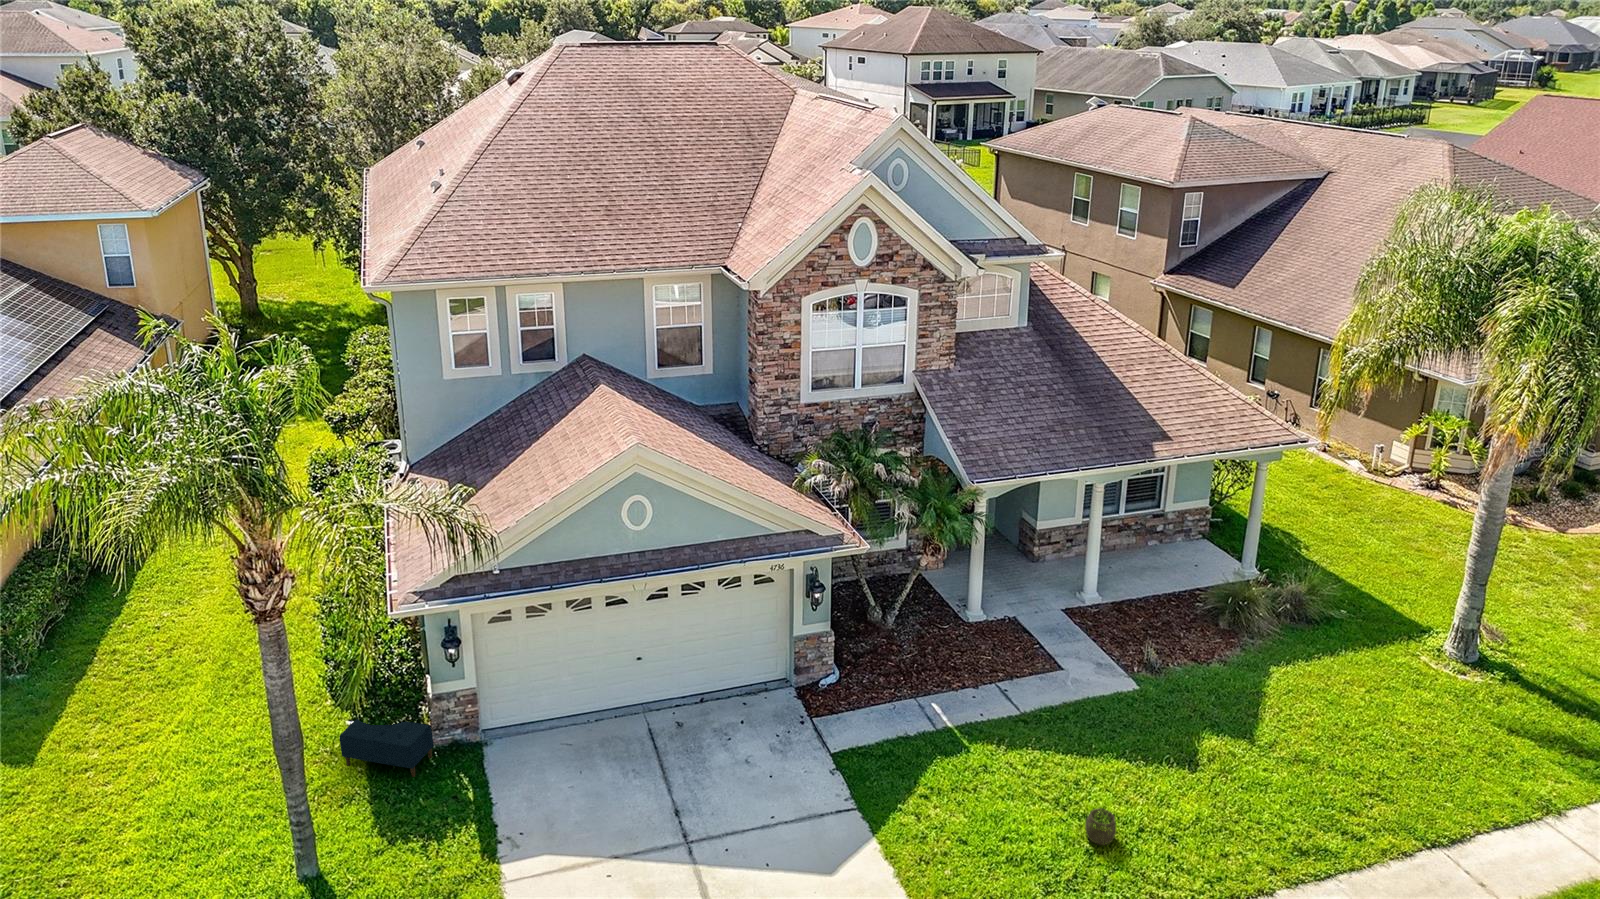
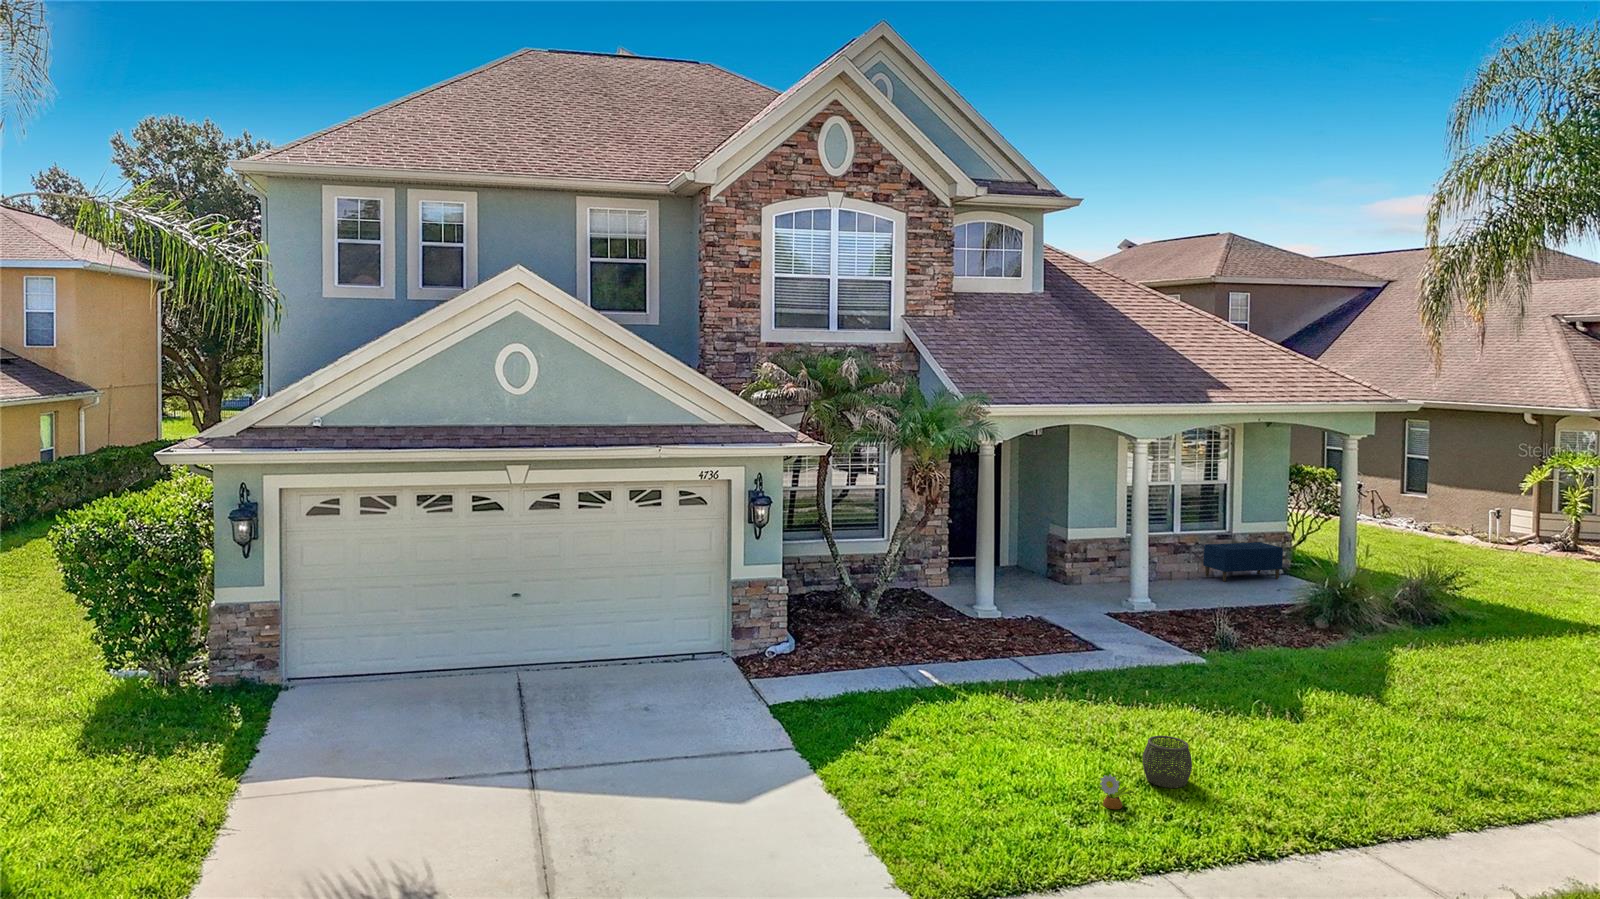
bench: present [339,719,434,777] -> present [1203,542,1283,582]
decorative plant: none [1054,848,1080,870] -> present [1095,774,1135,809]

